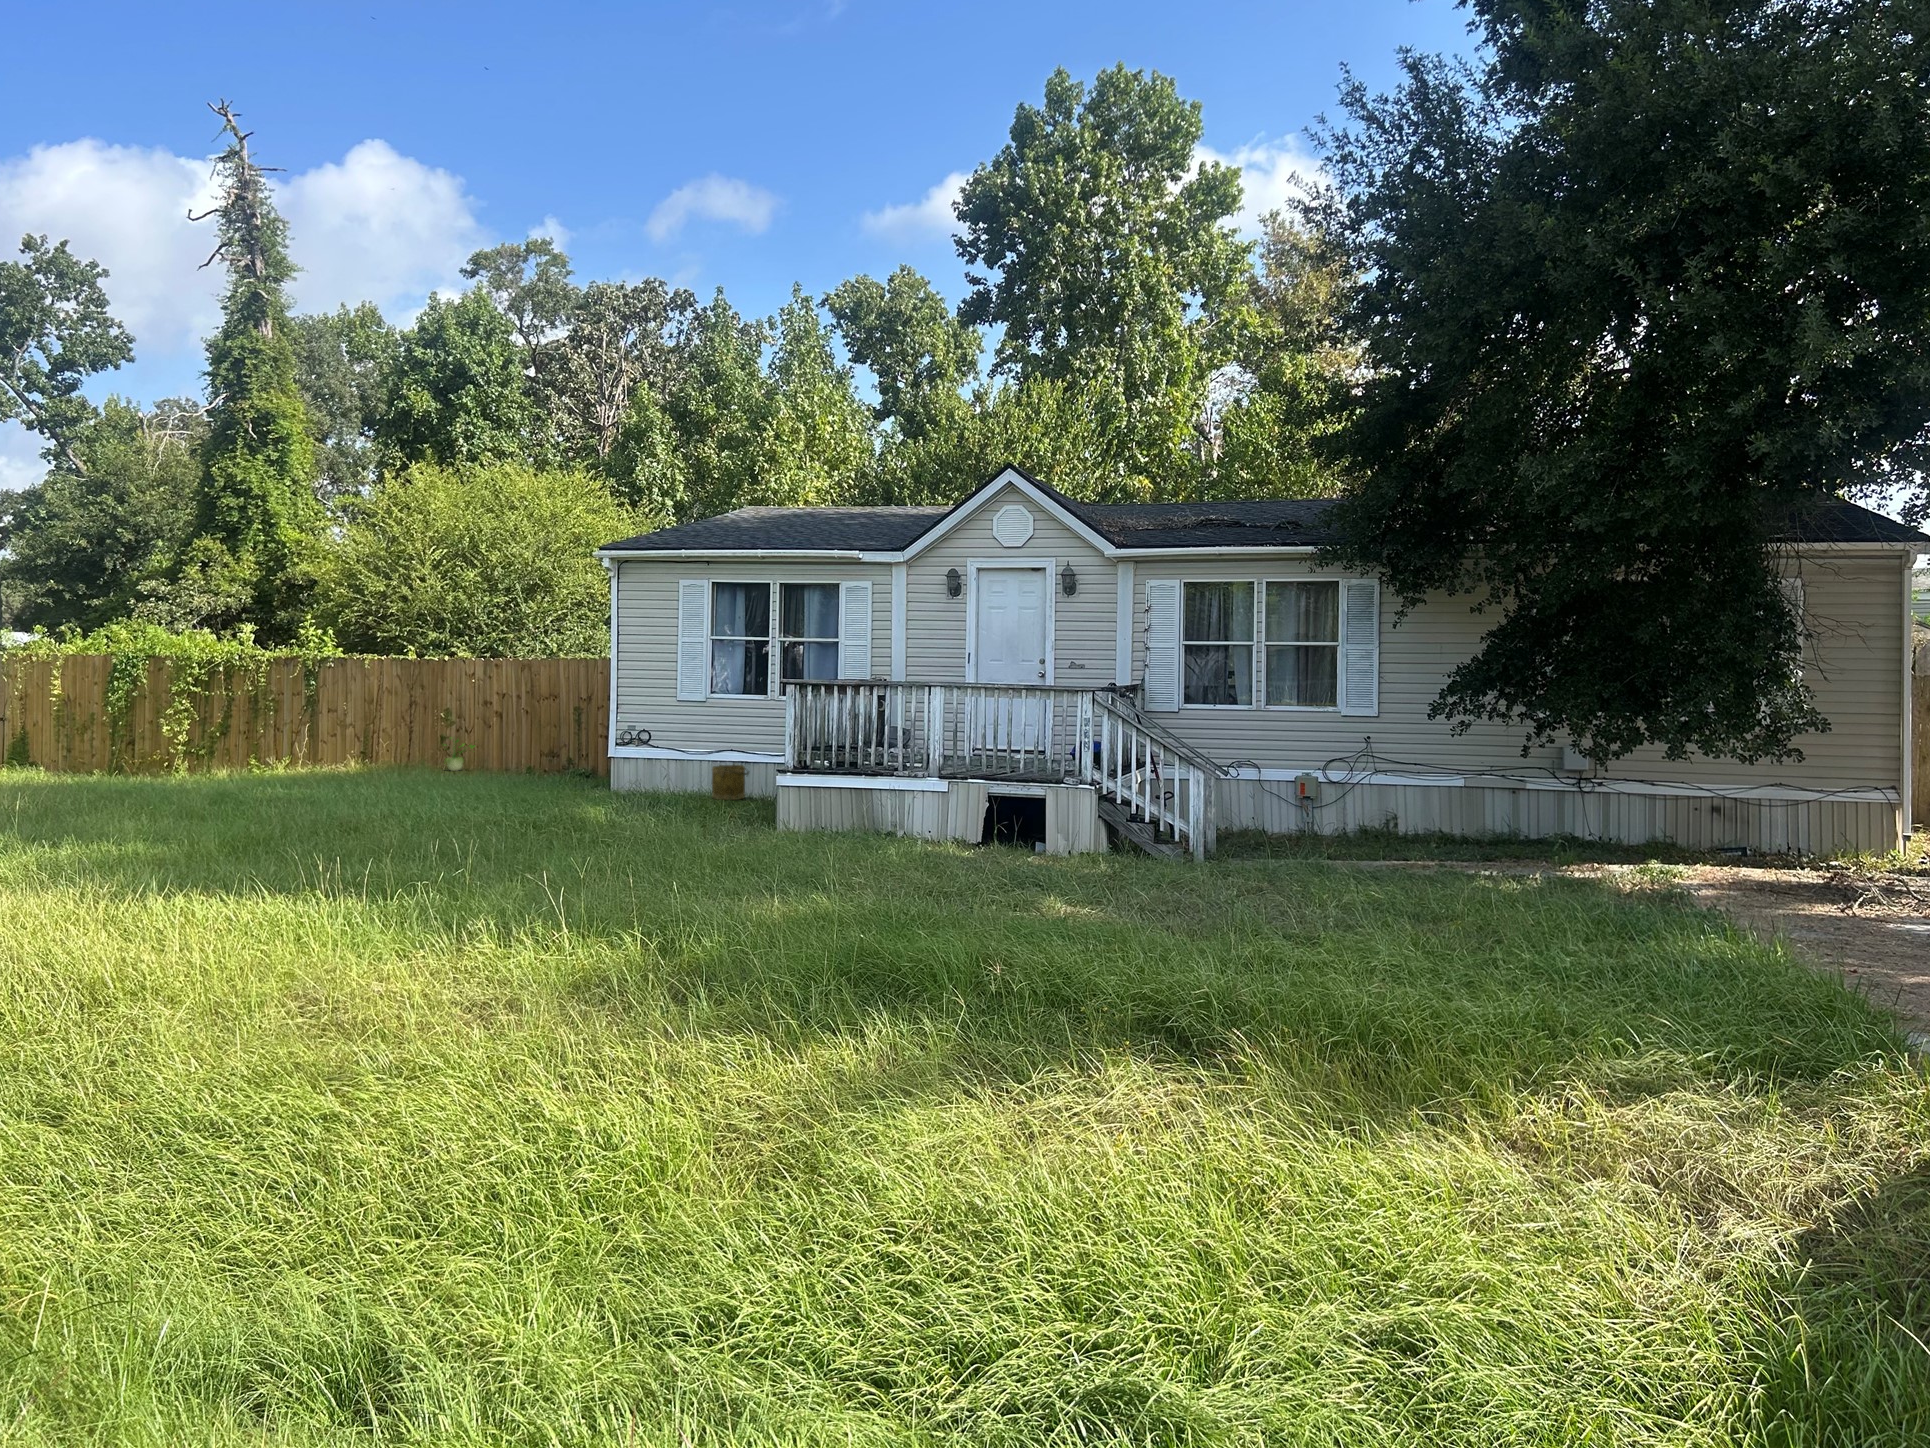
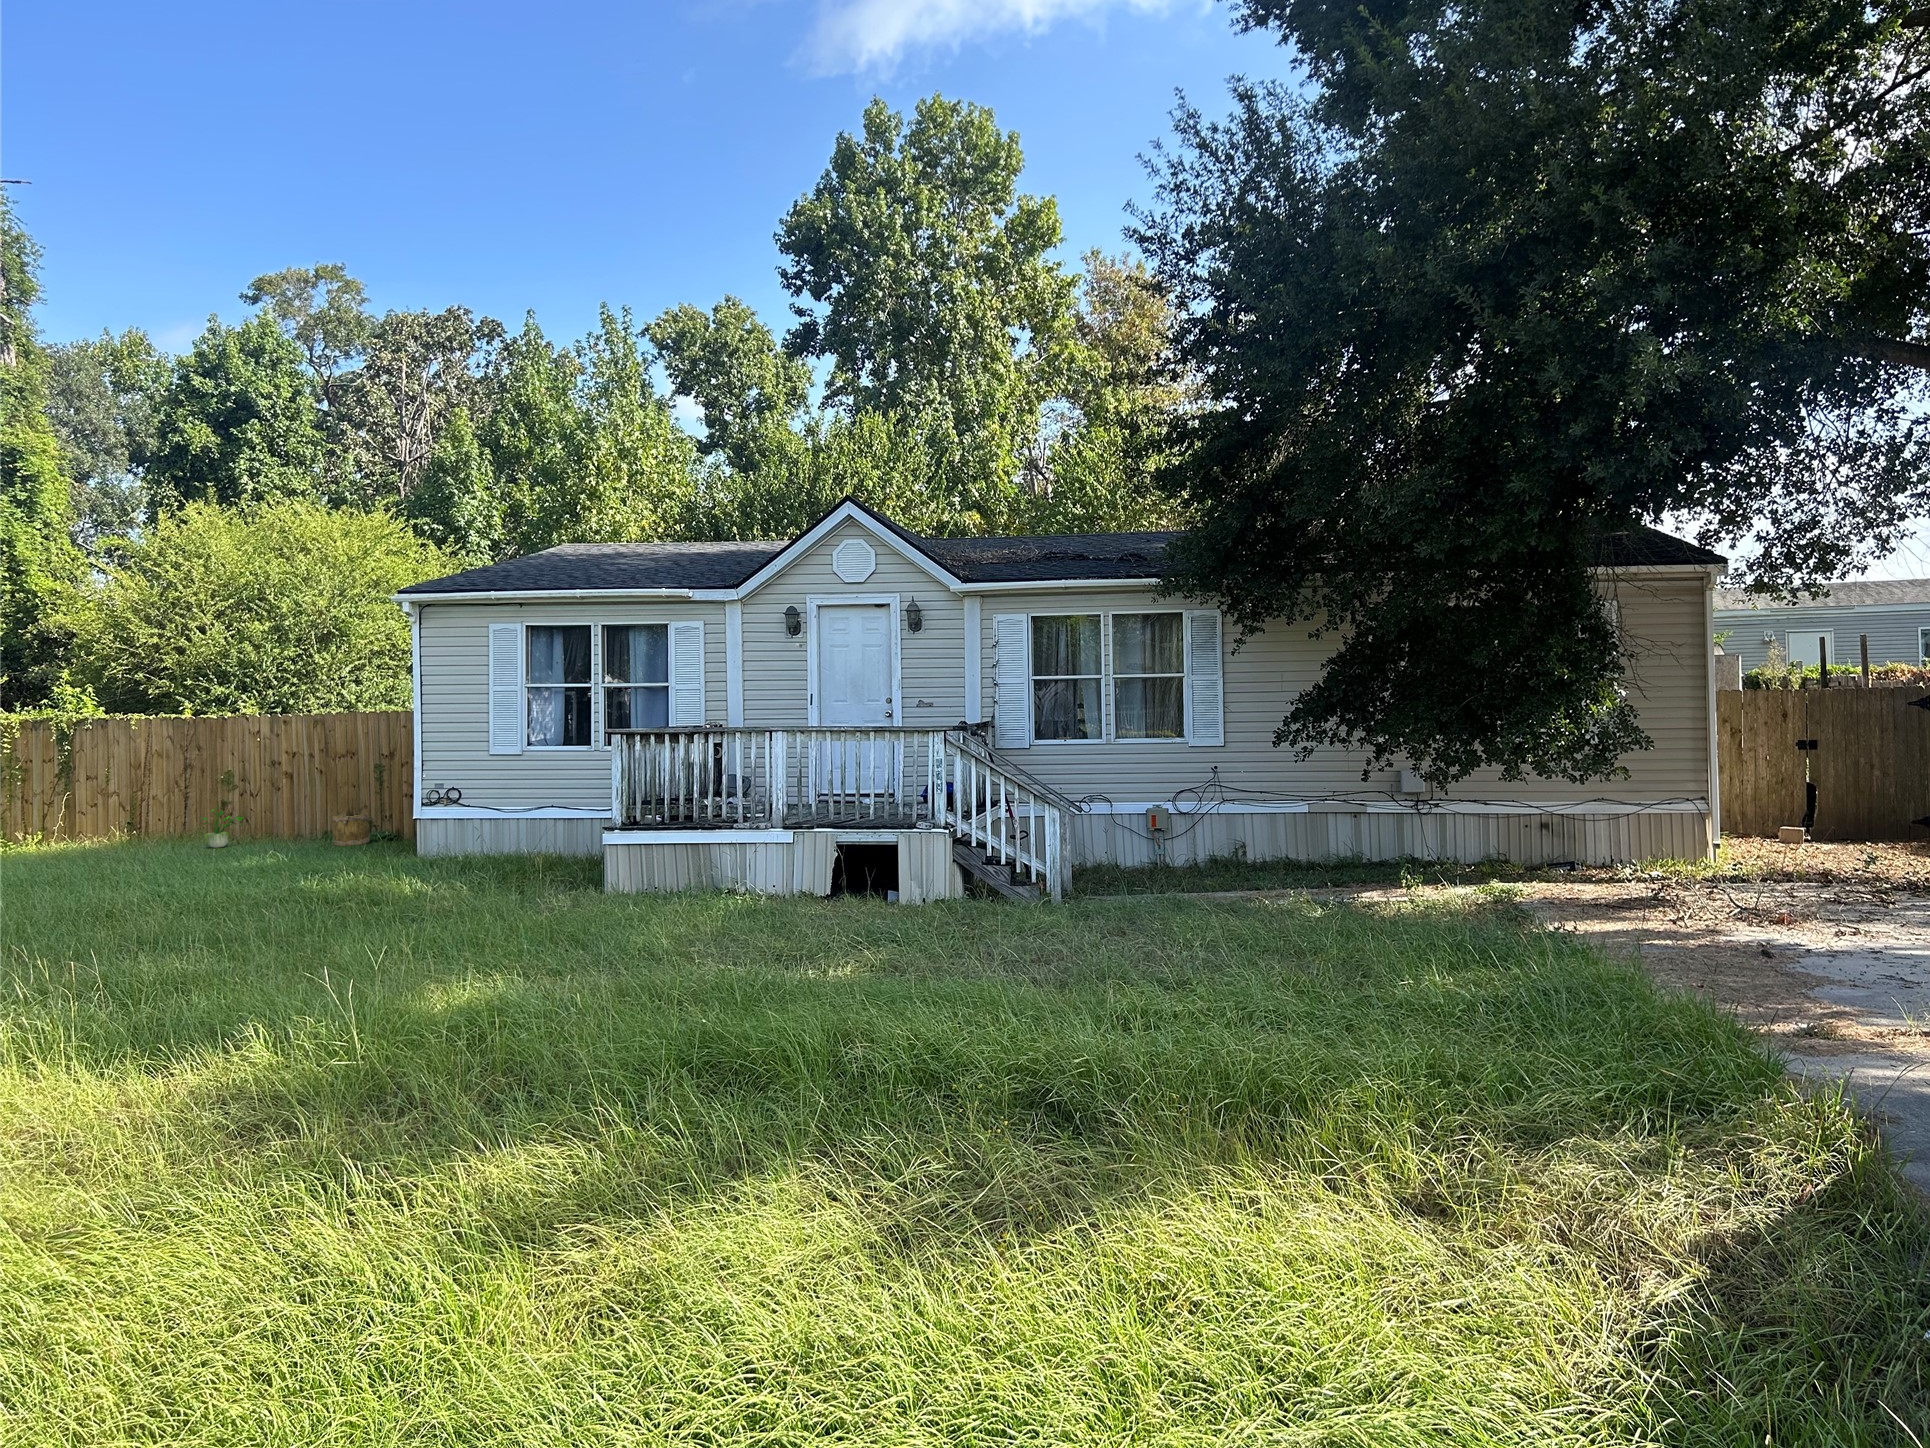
bucket: present [712,764,749,800] -> present [333,812,373,846]

